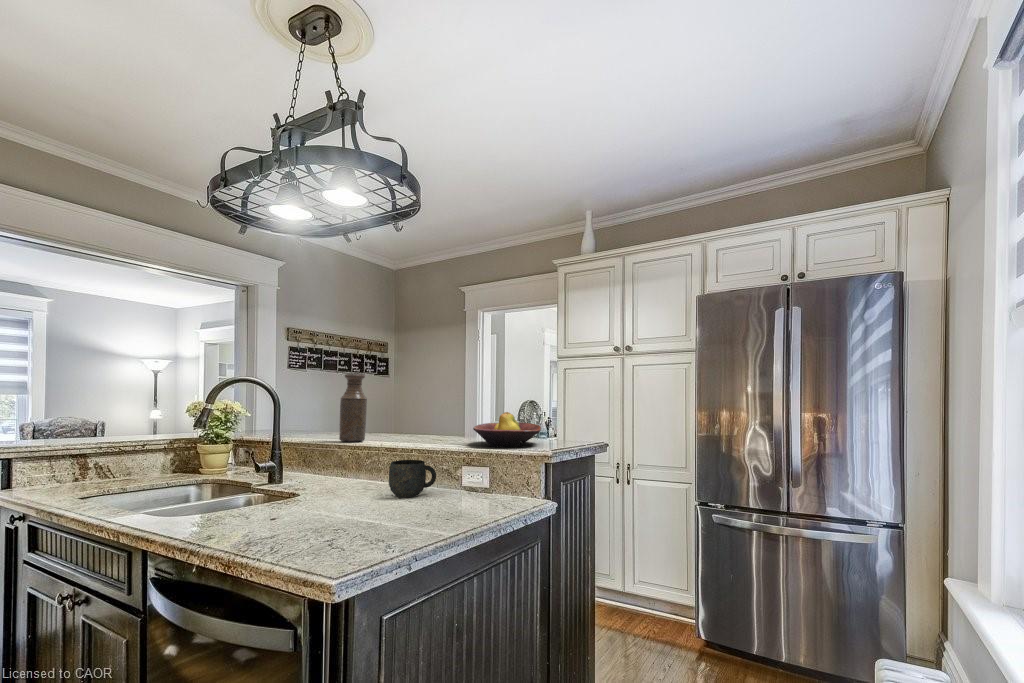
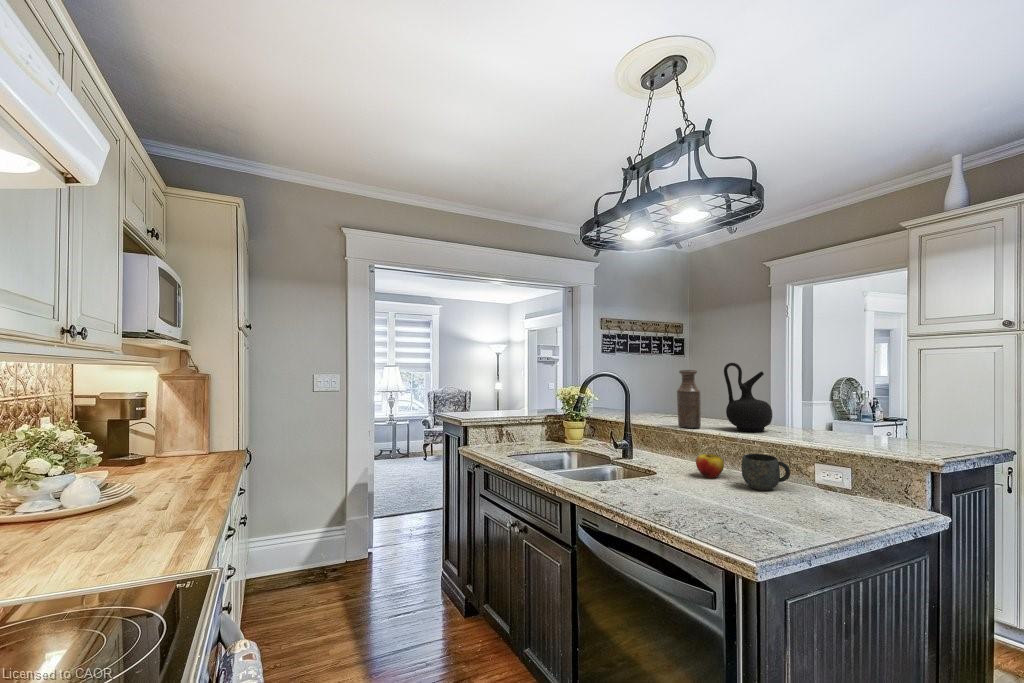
ceramic jug: none [392,366,438,442] -> present [724,363,772,432]
fruit bowl: present [473,412,541,448] -> none [820,409,911,451]
apple: none [345,466,376,493] -> present [696,454,724,478]

